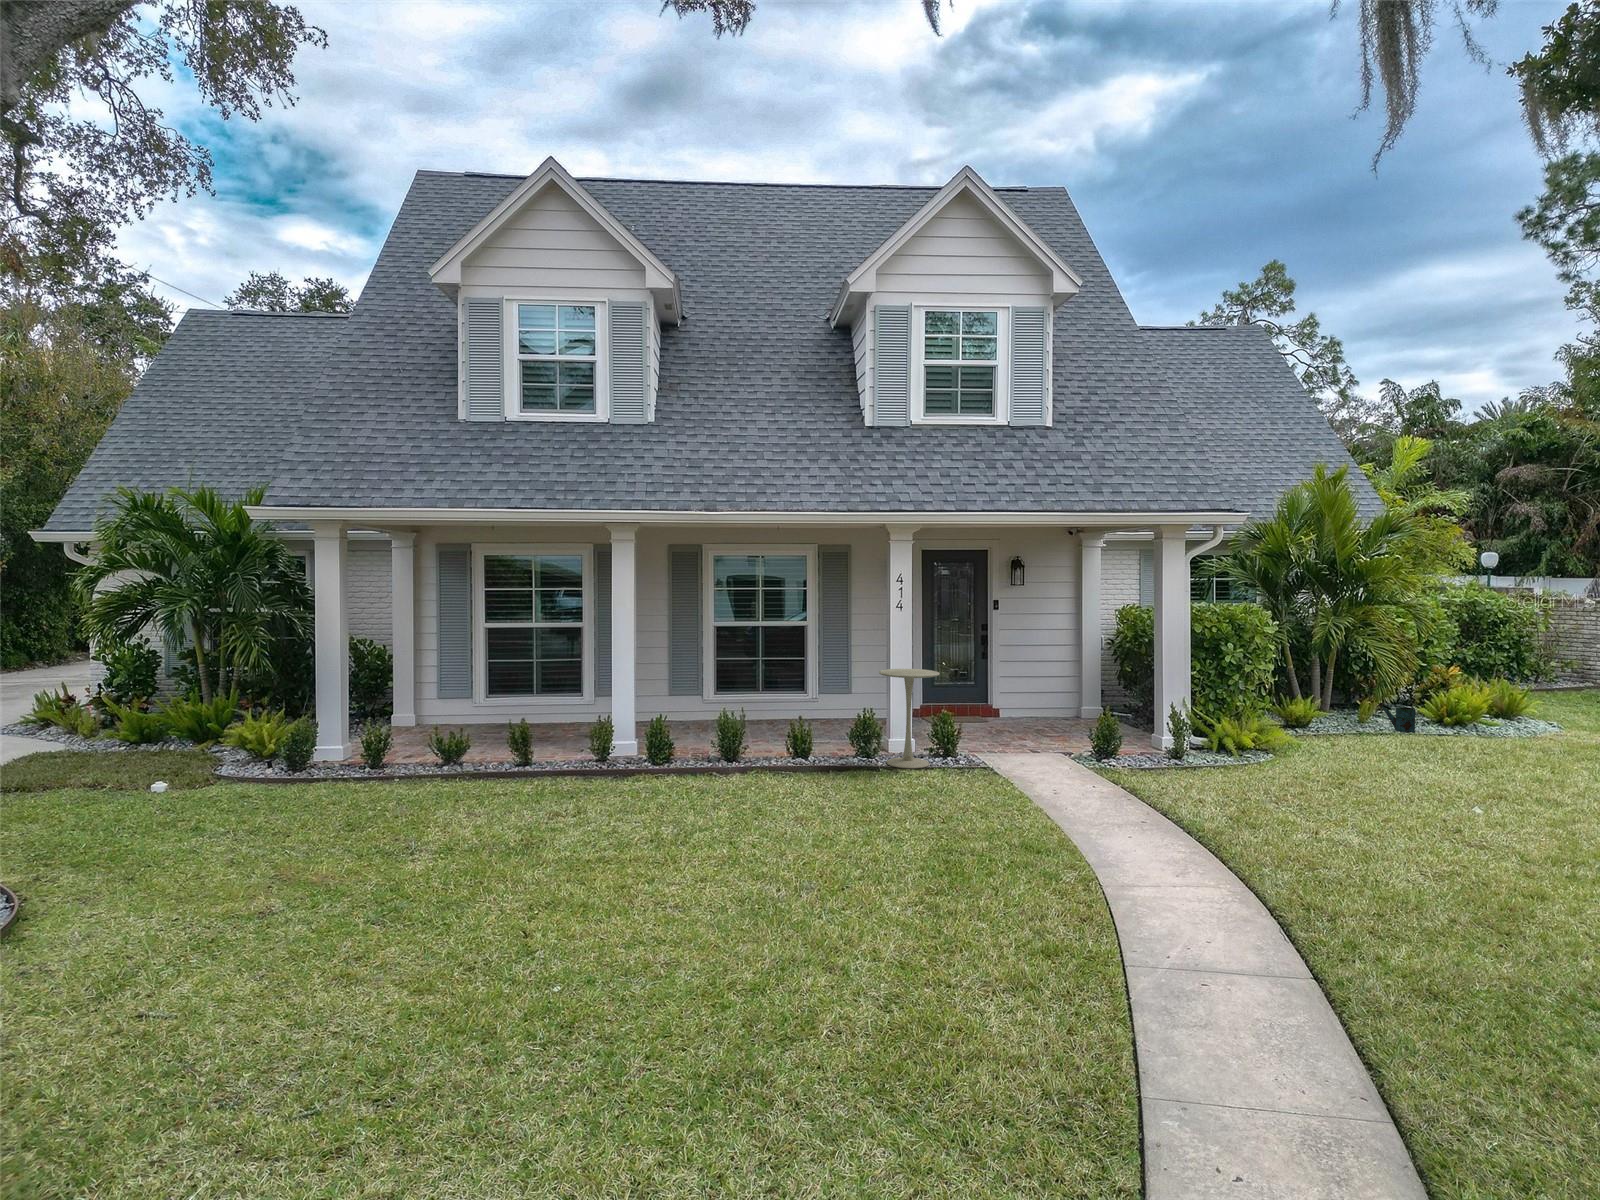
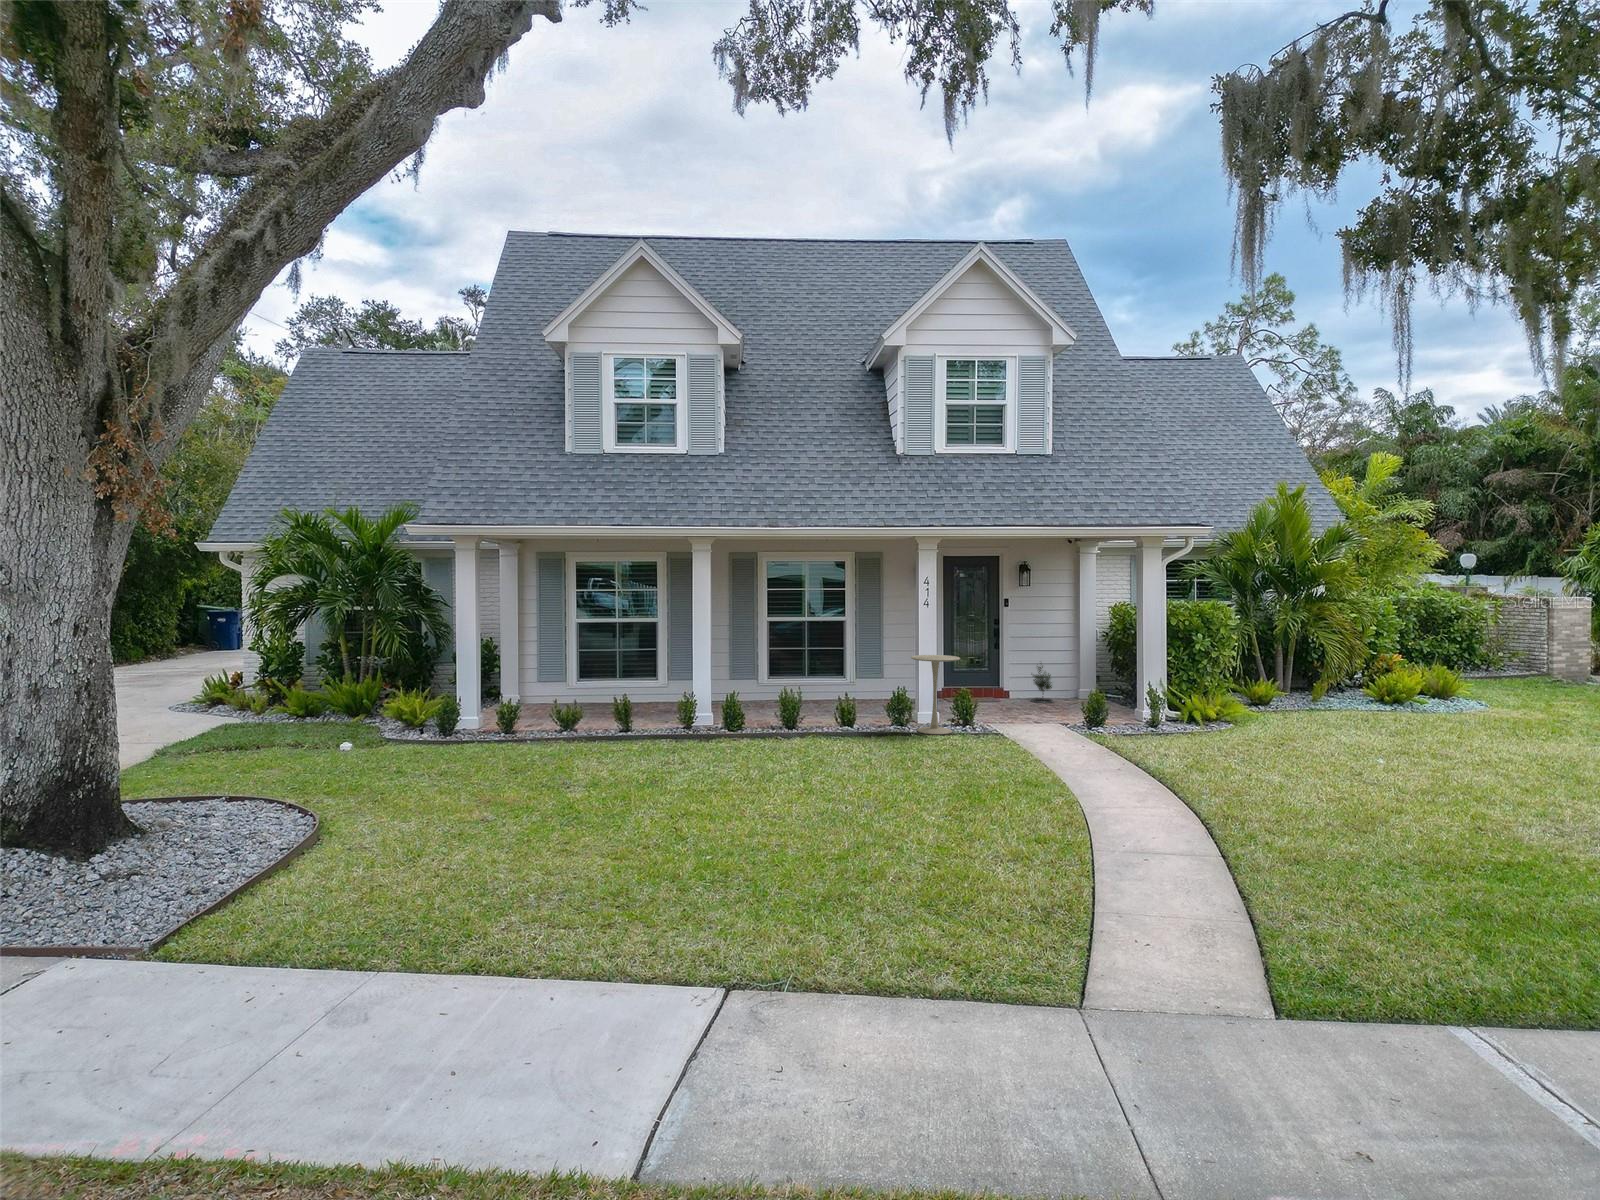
potted tree: none [1024,674,1052,724] -> present [1031,666,1053,703]
watering can: present [1378,702,1423,732] -> none [1330,684,1367,709]

